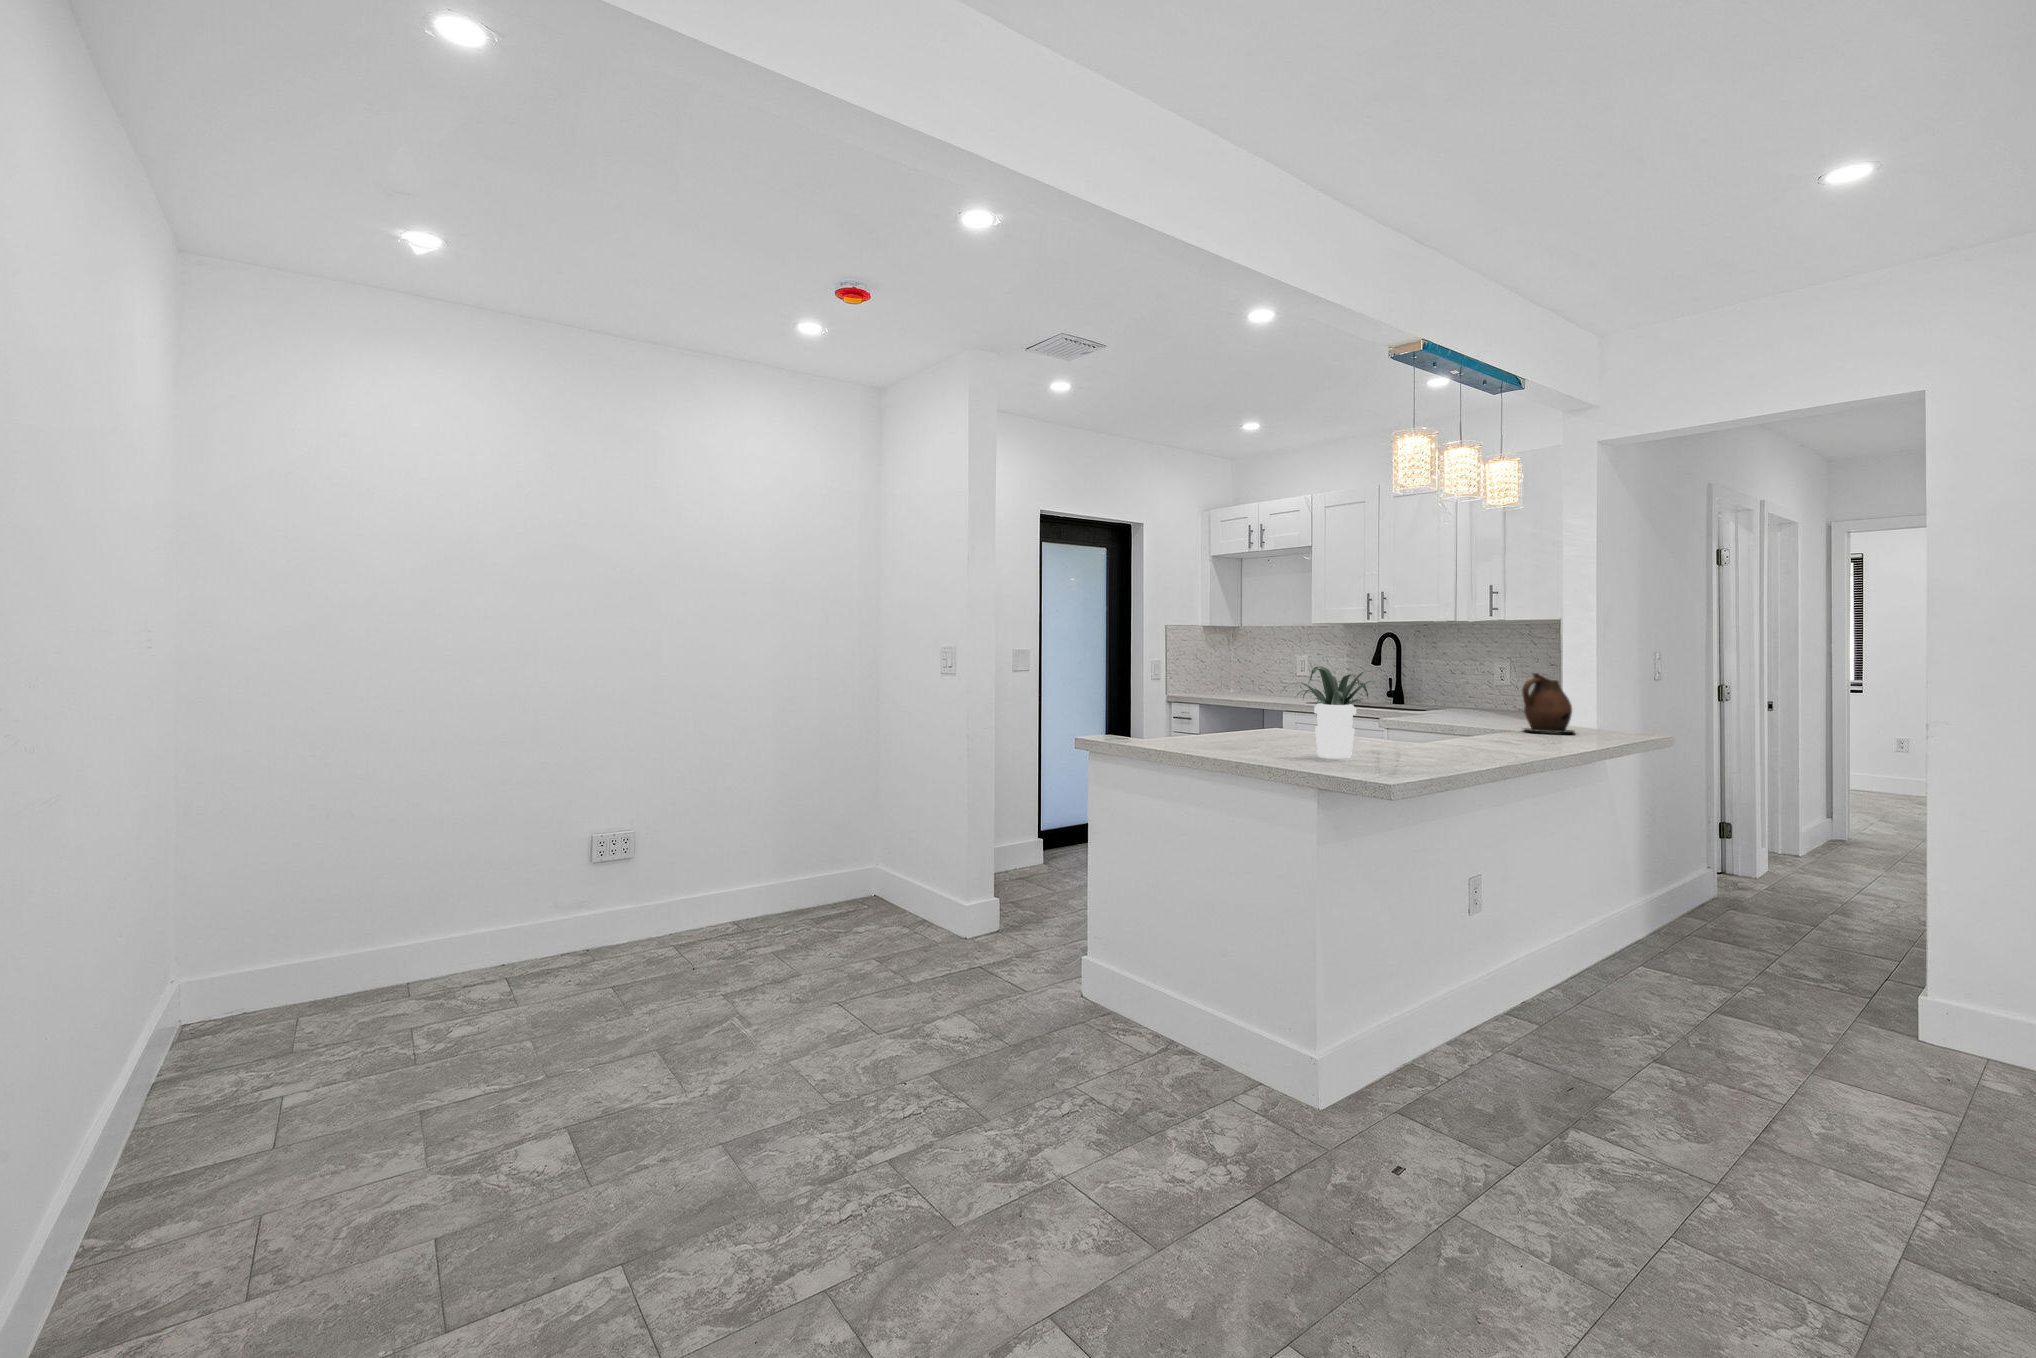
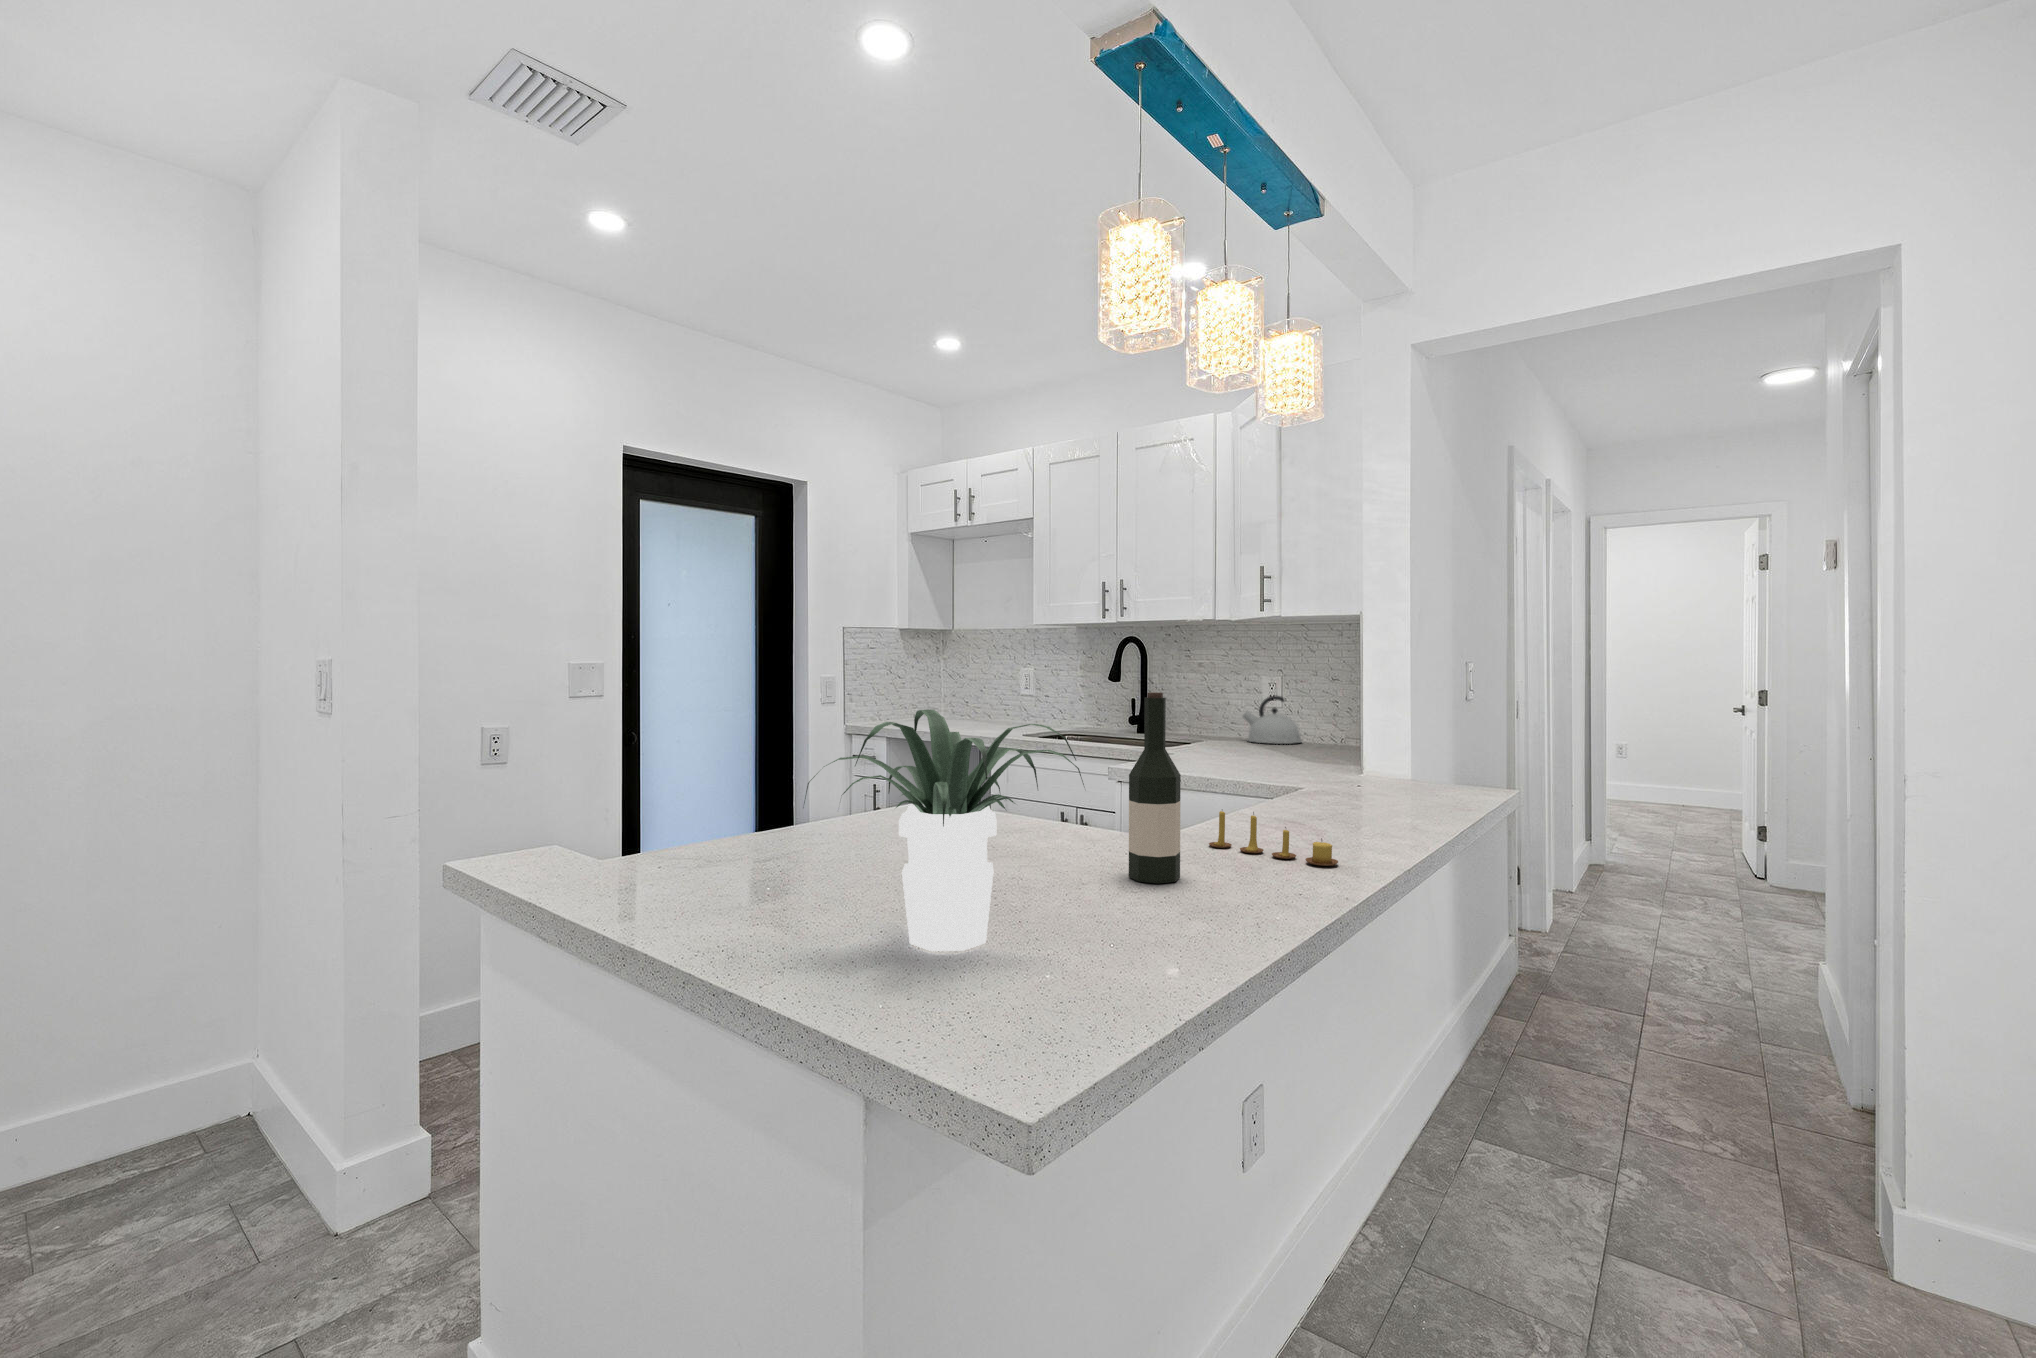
wine bottle: none [1406,662,1433,750] -> present [1129,692,1181,883]
ceramic pitcher: present [1522,673,1574,733] -> none [1314,699,1399,799]
kettle: none [1477,677,1526,712] -> present [1243,696,1302,744]
candle: none [1447,724,1517,749] -> present [1209,811,1338,866]

